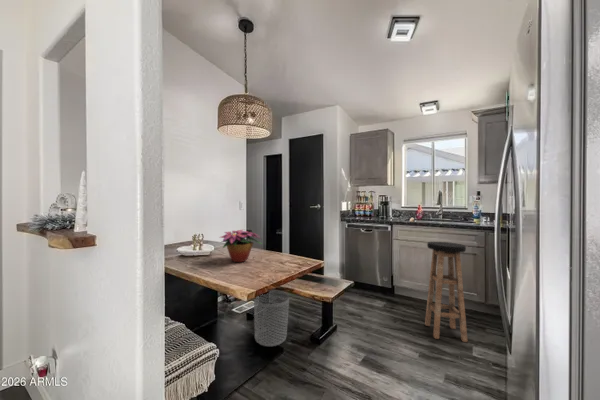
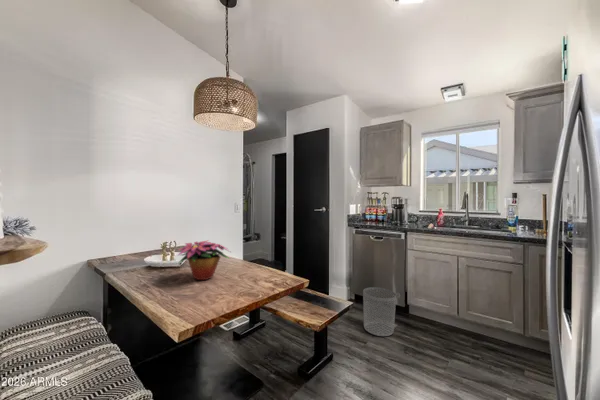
bar stool: present [425,242,468,342] -> none [443,256,497,386]
waste bin: present [254,291,289,346] -> present [363,287,396,336]

